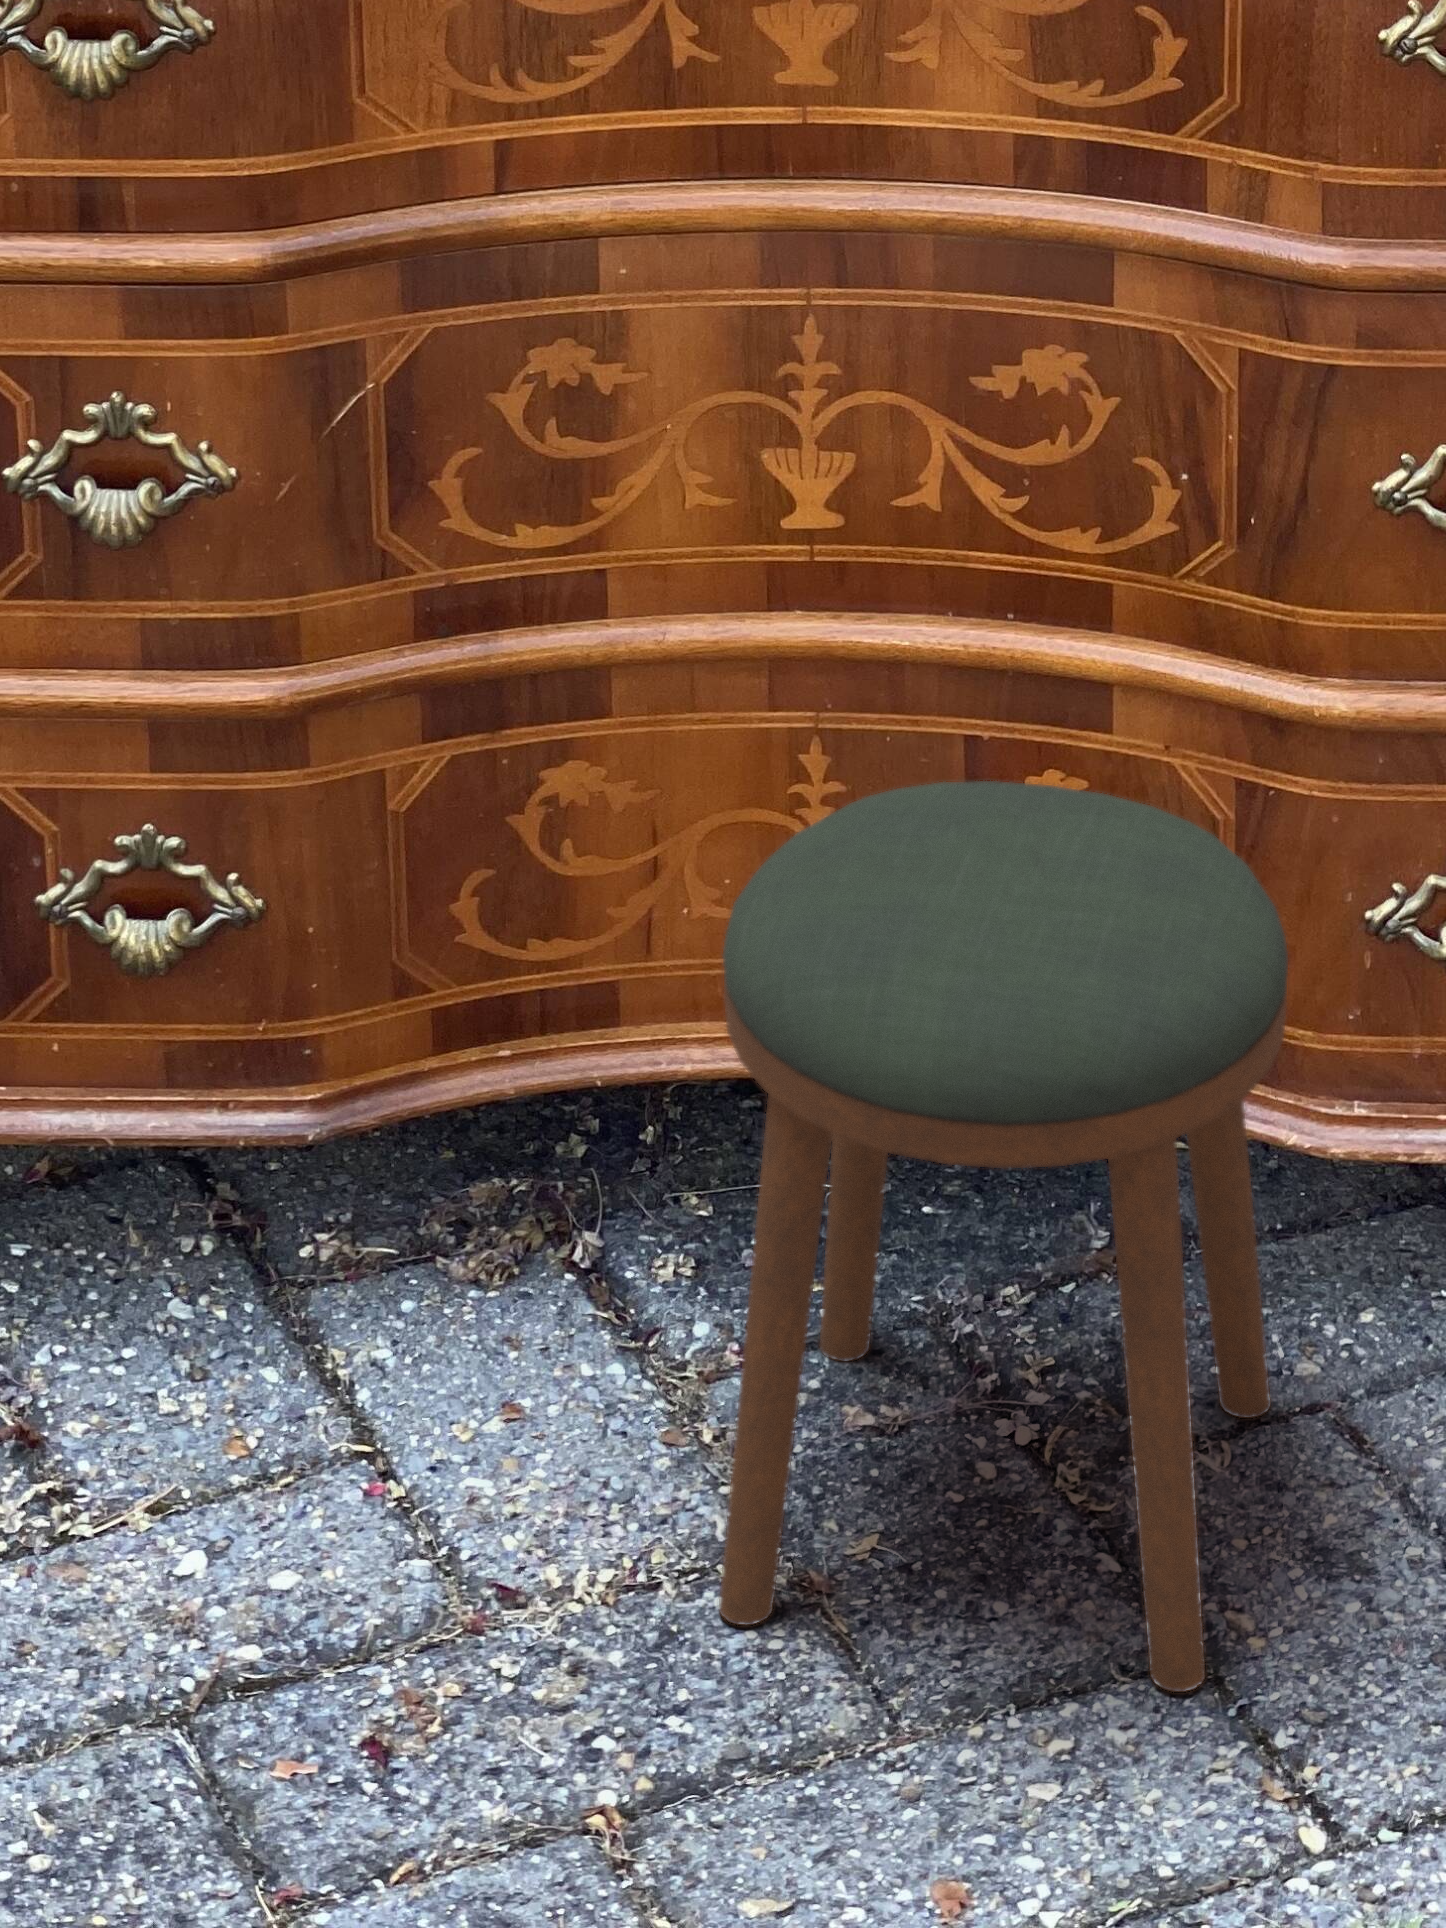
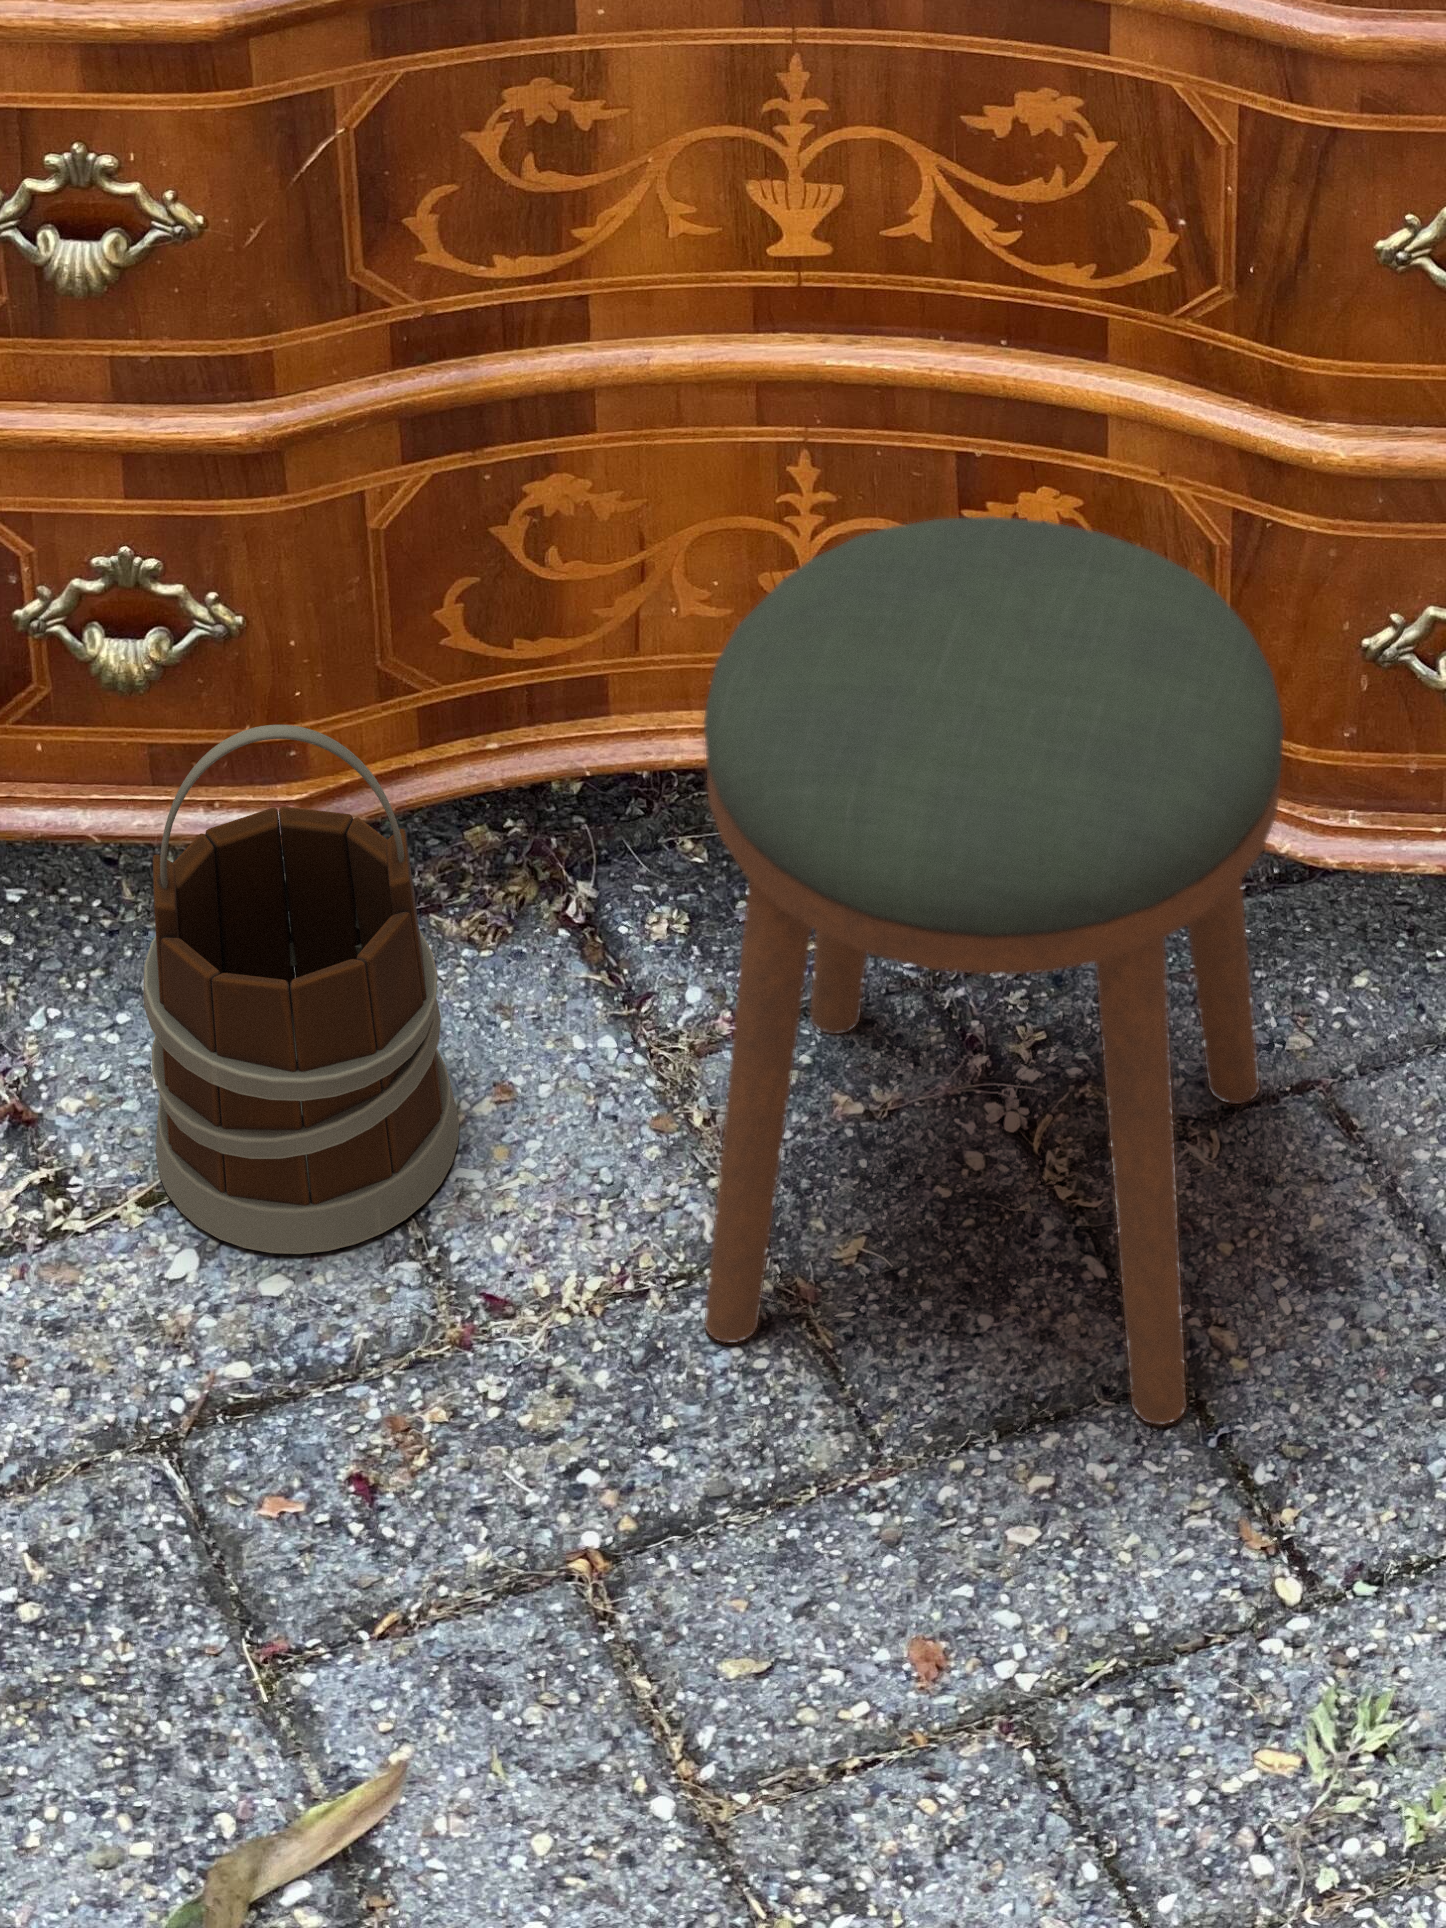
wooden bucket: none [159,980,469,1551] -> present [143,725,459,1254]

